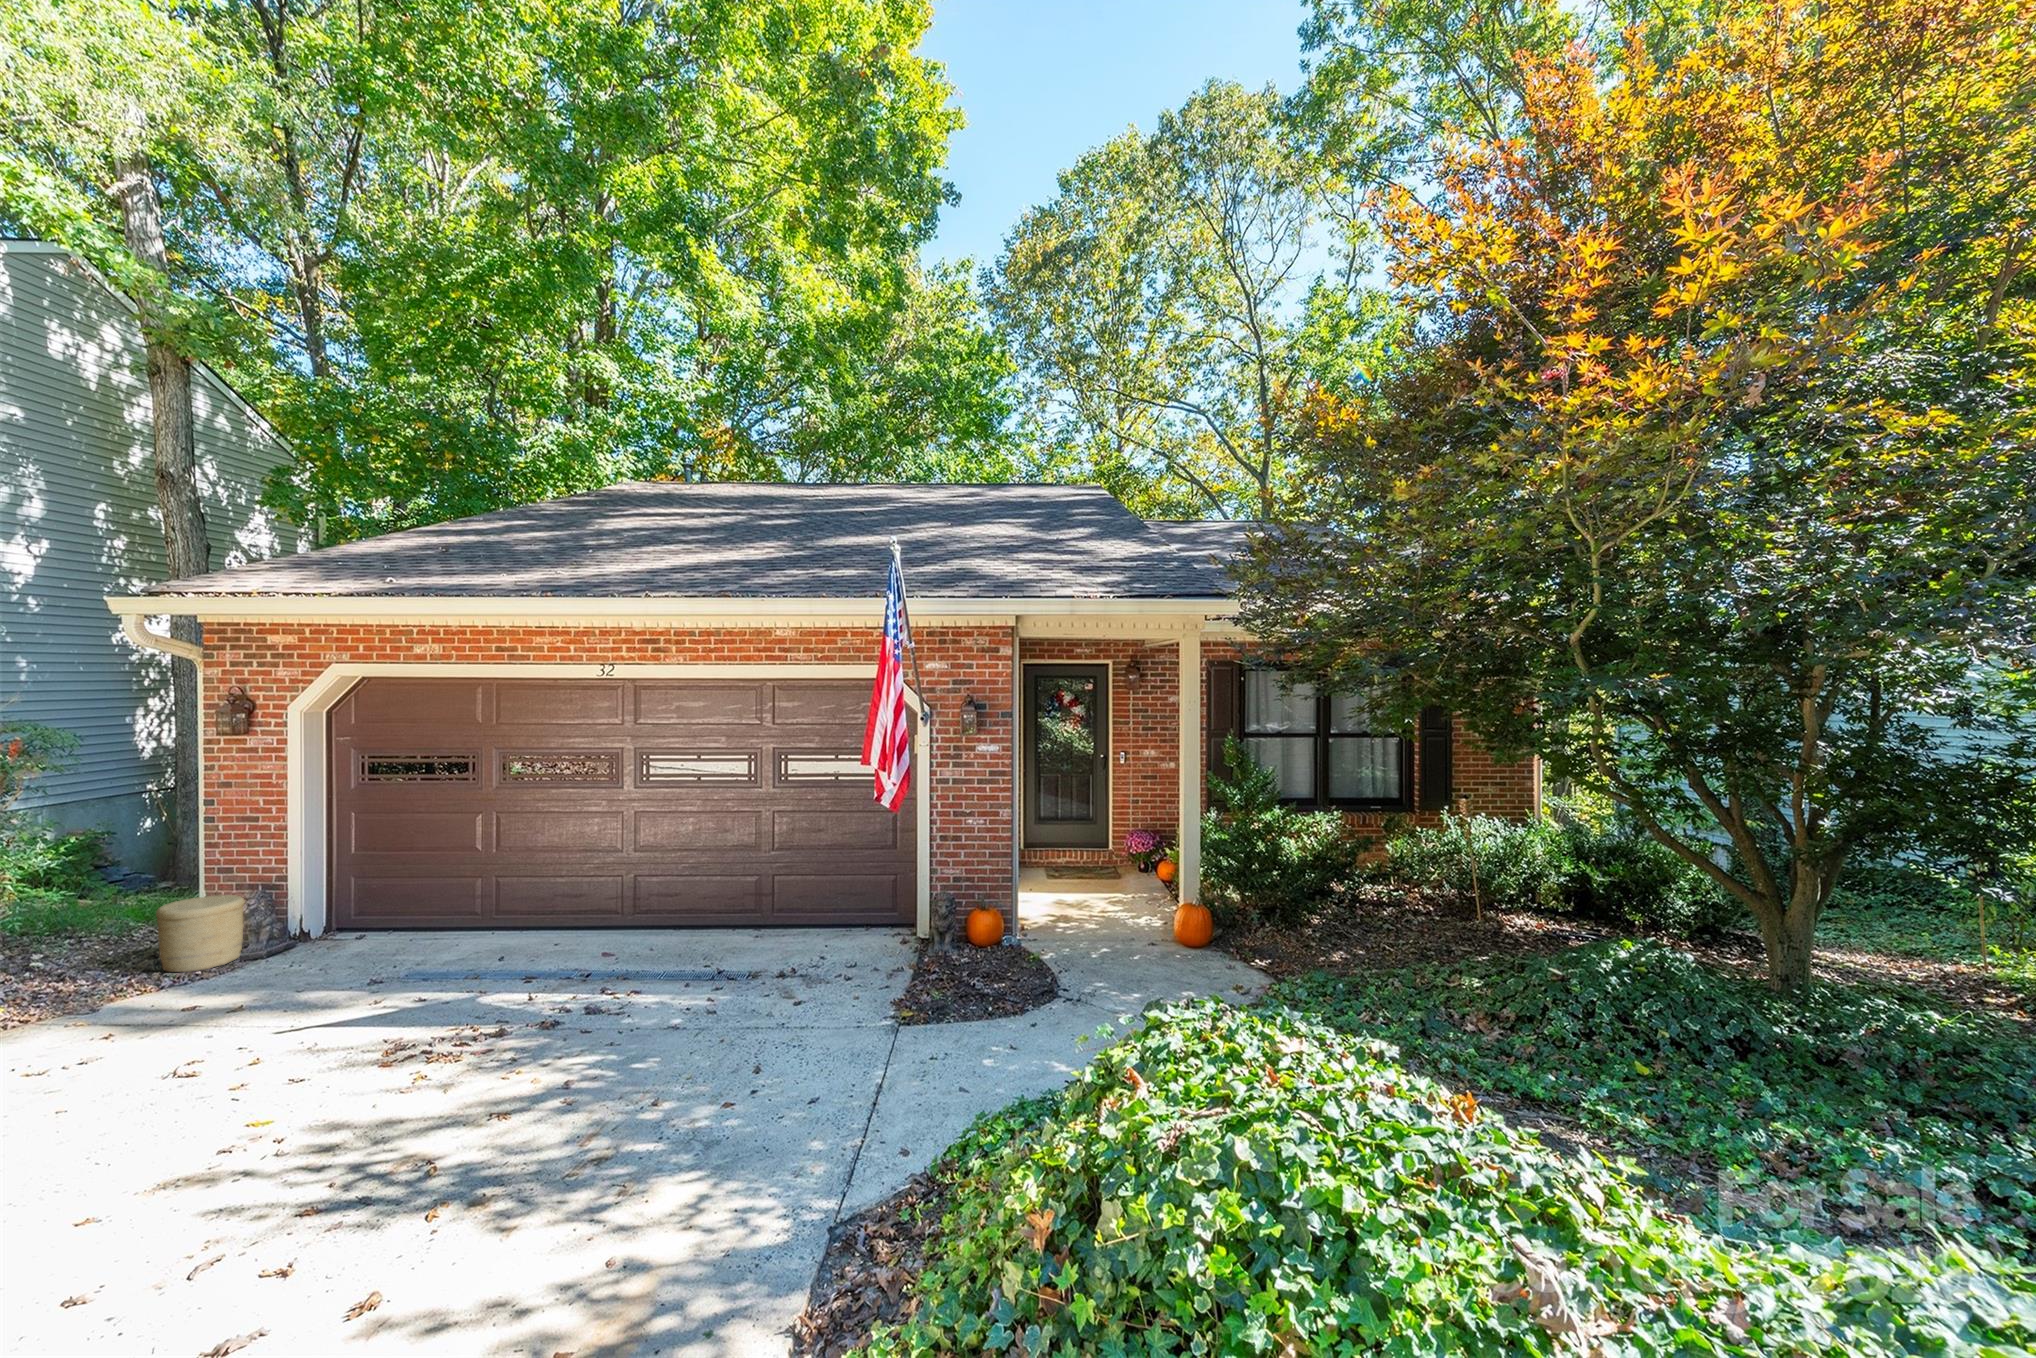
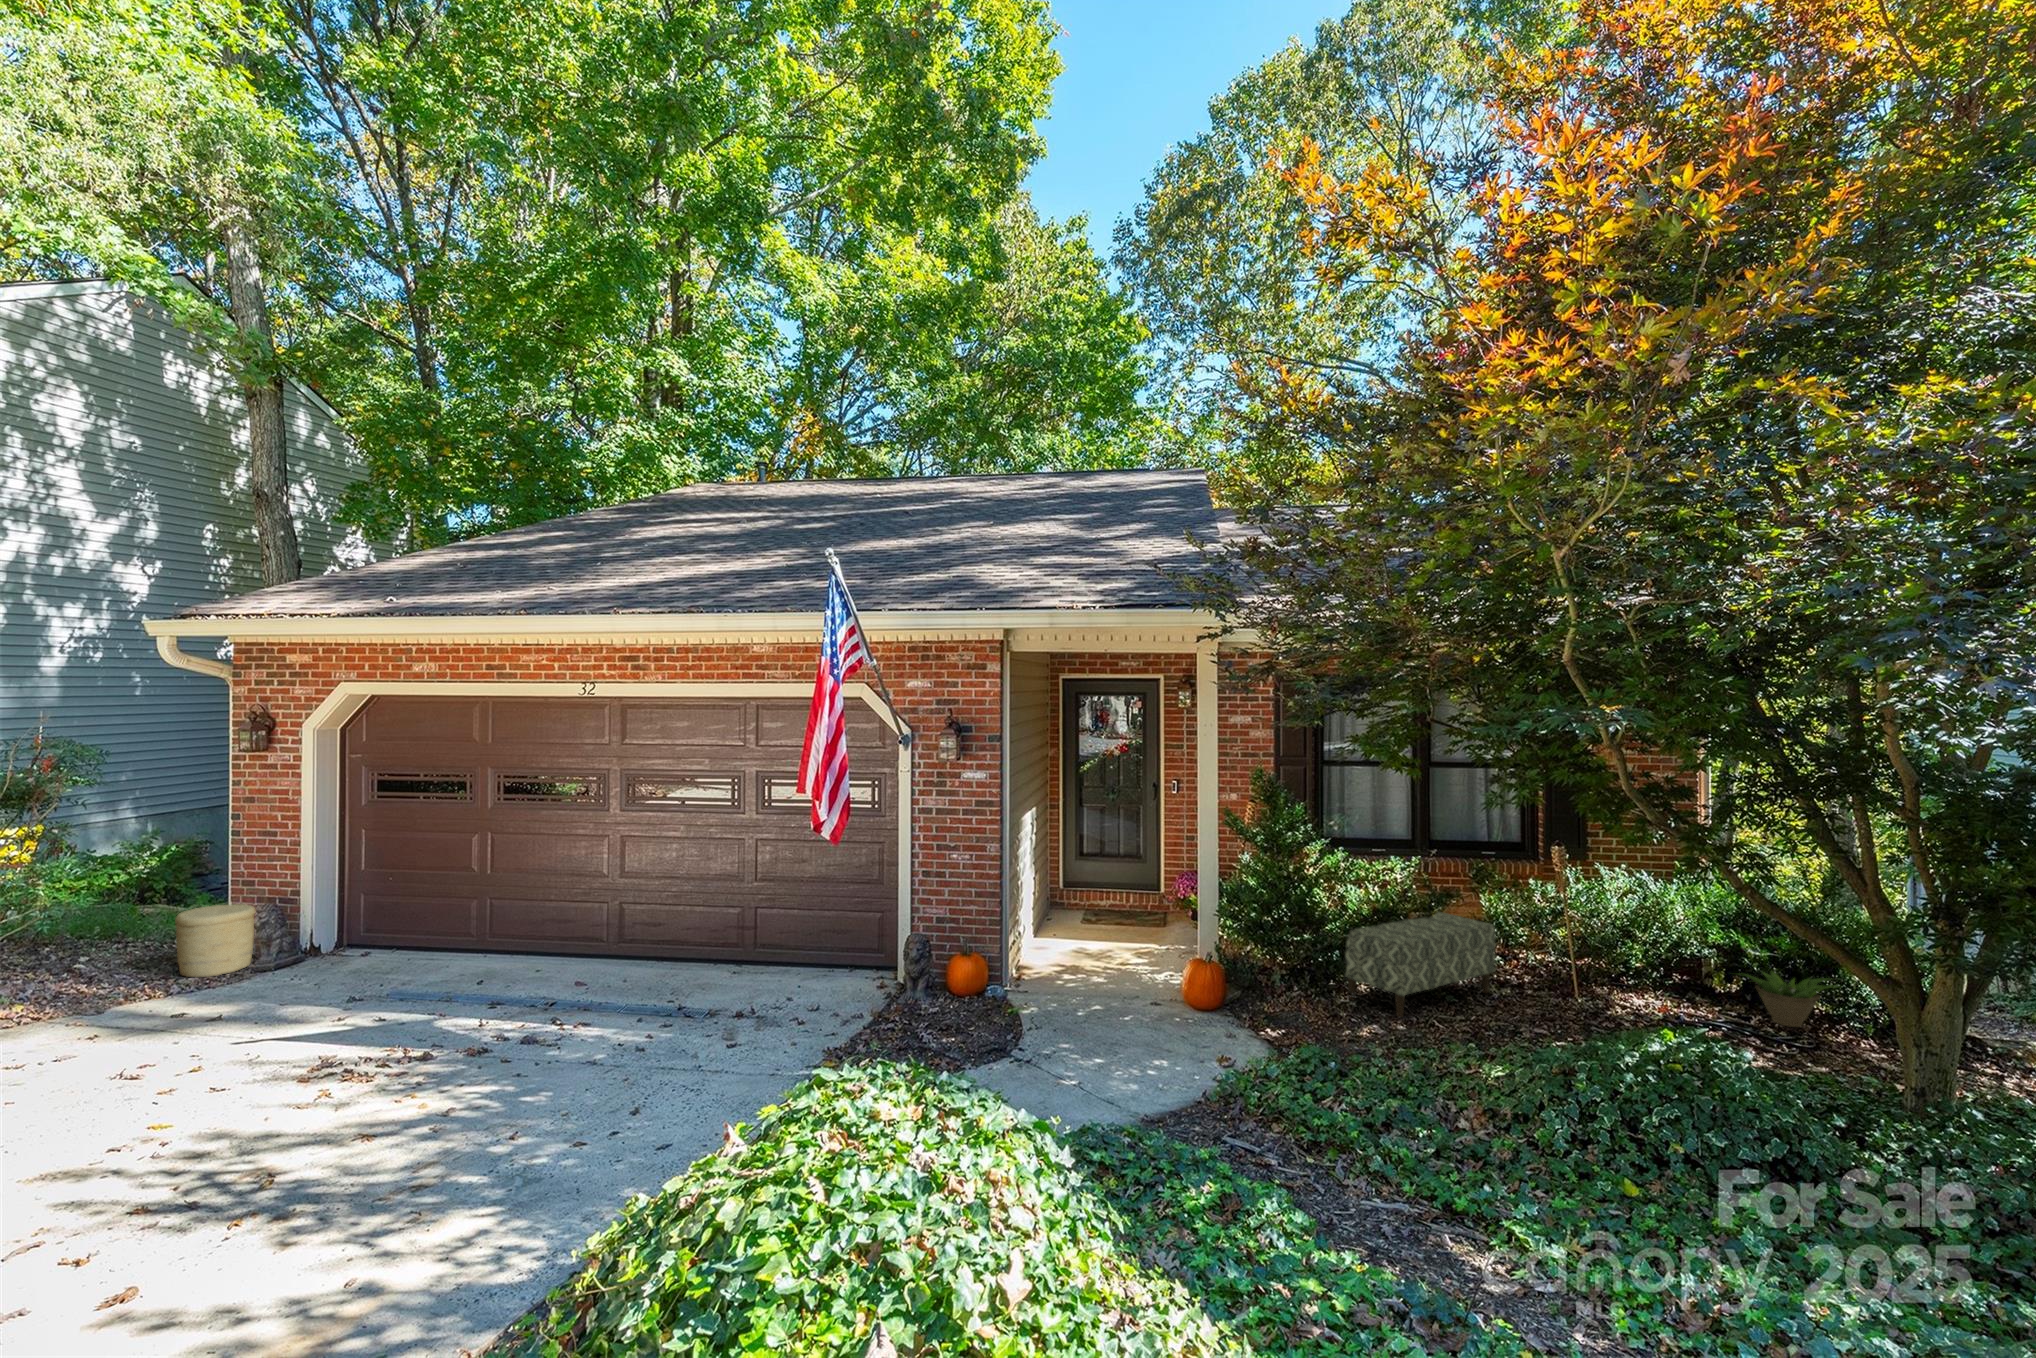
bench: none [1292,848,1403,934] -> present [1345,912,1496,1017]
decorative plant: none [1572,881,1655,923] -> present [1743,972,1834,1027]

